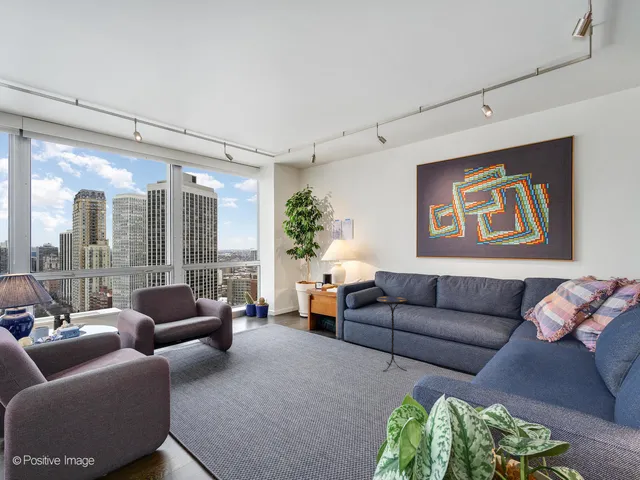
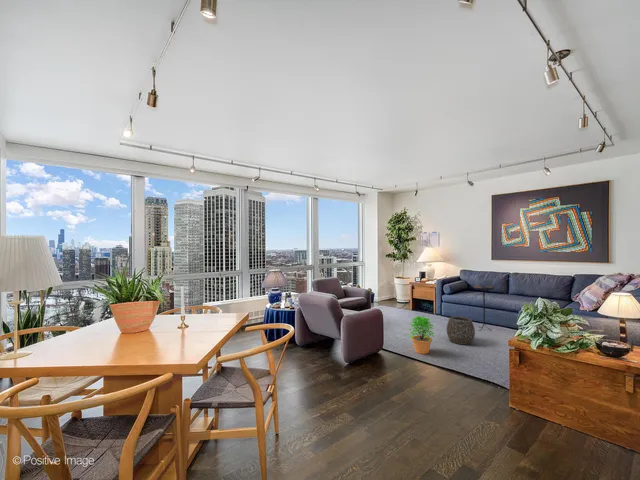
woven basket: none [317,355,364,411] -> present [447,317,475,344]
potted plant: none [218,364,277,448] -> present [410,316,433,354]

